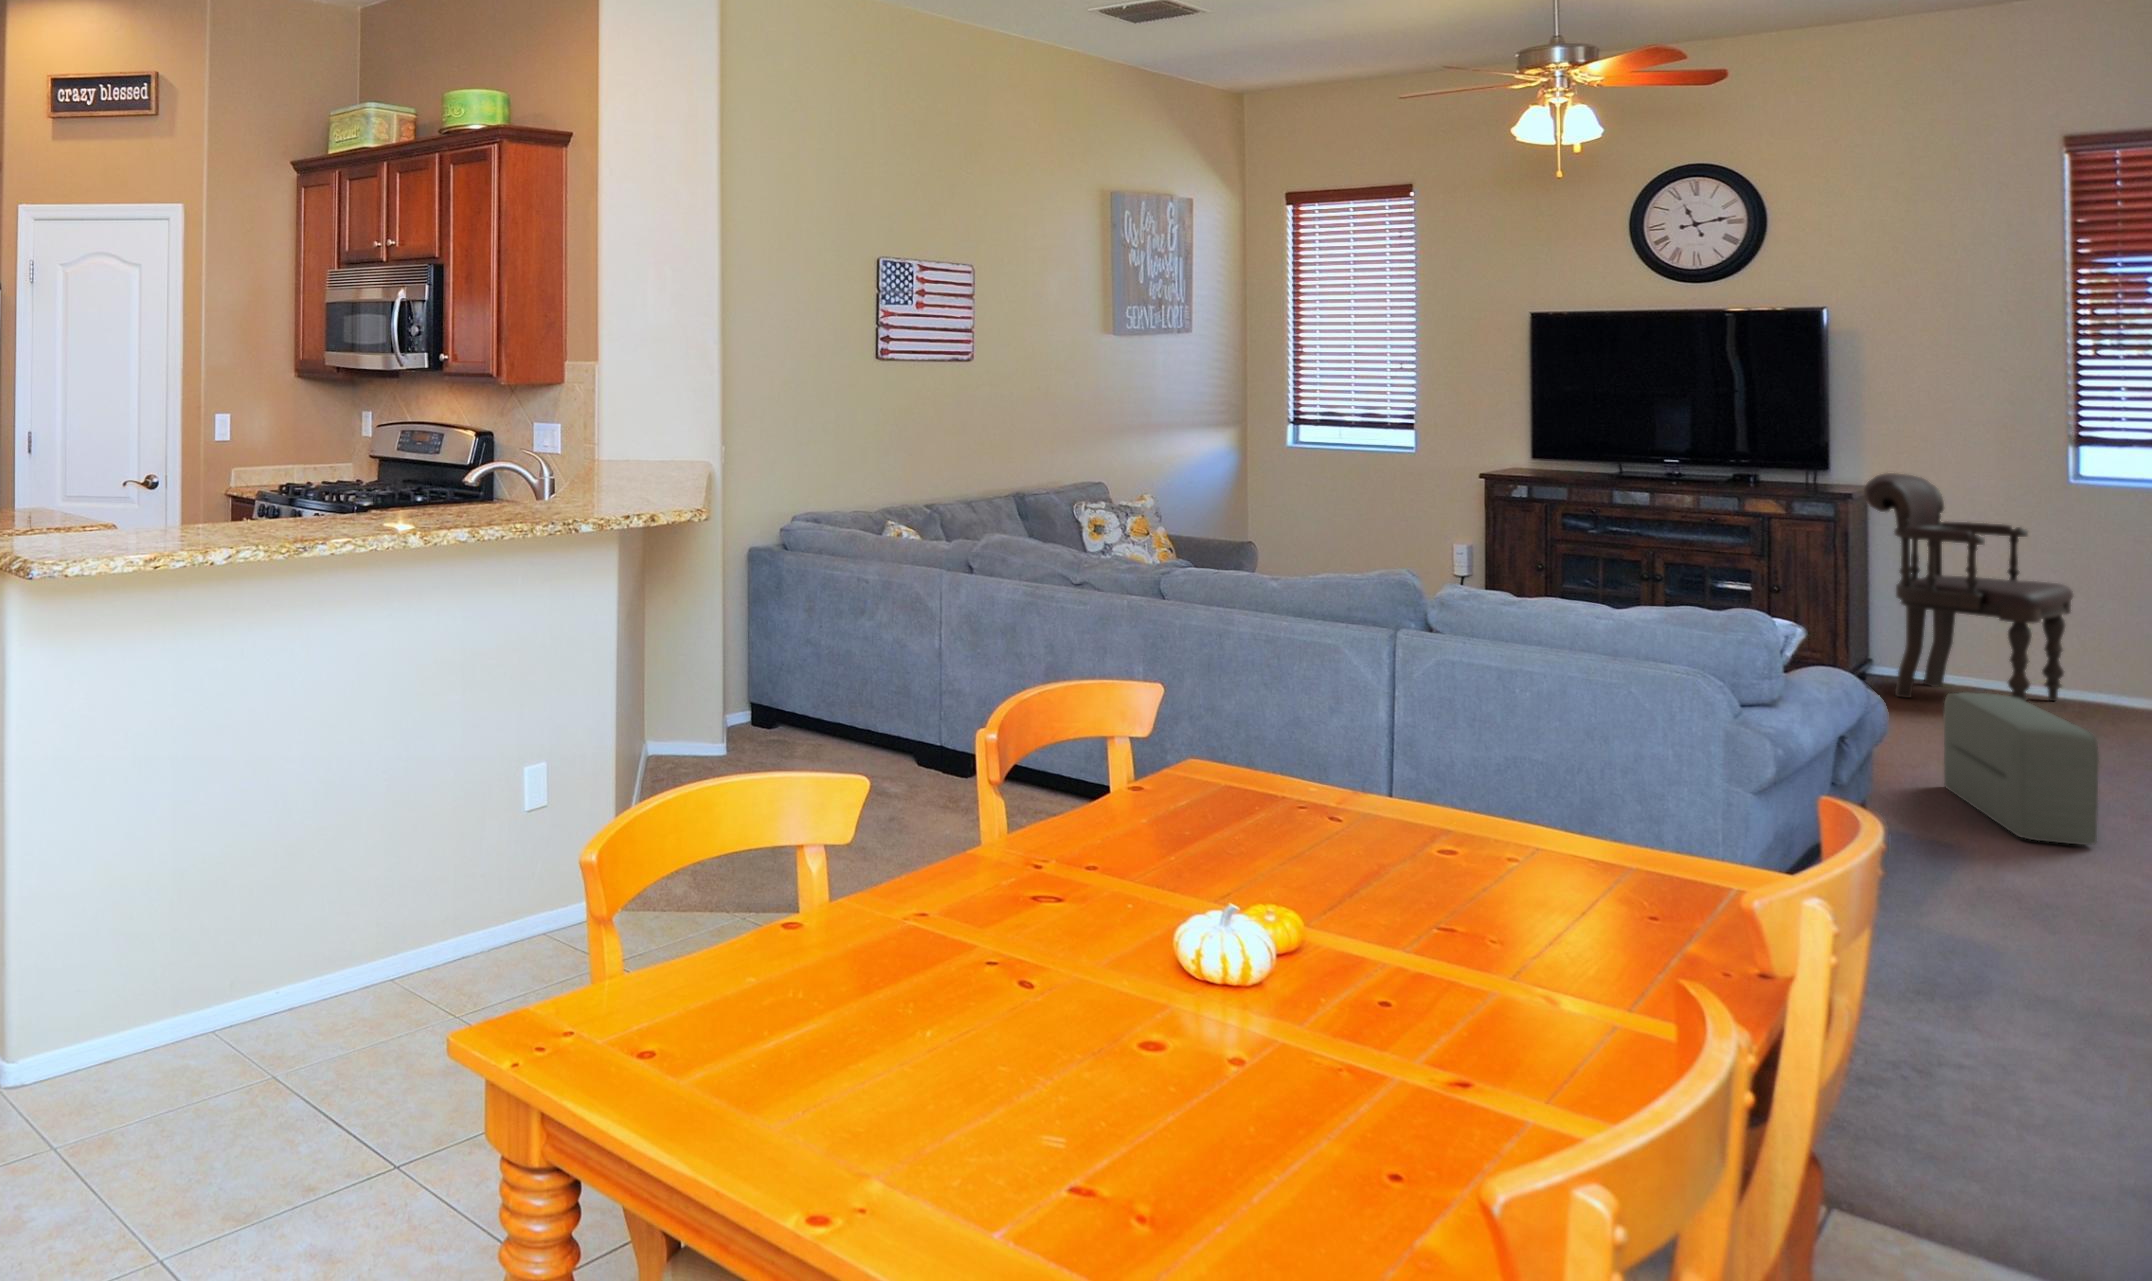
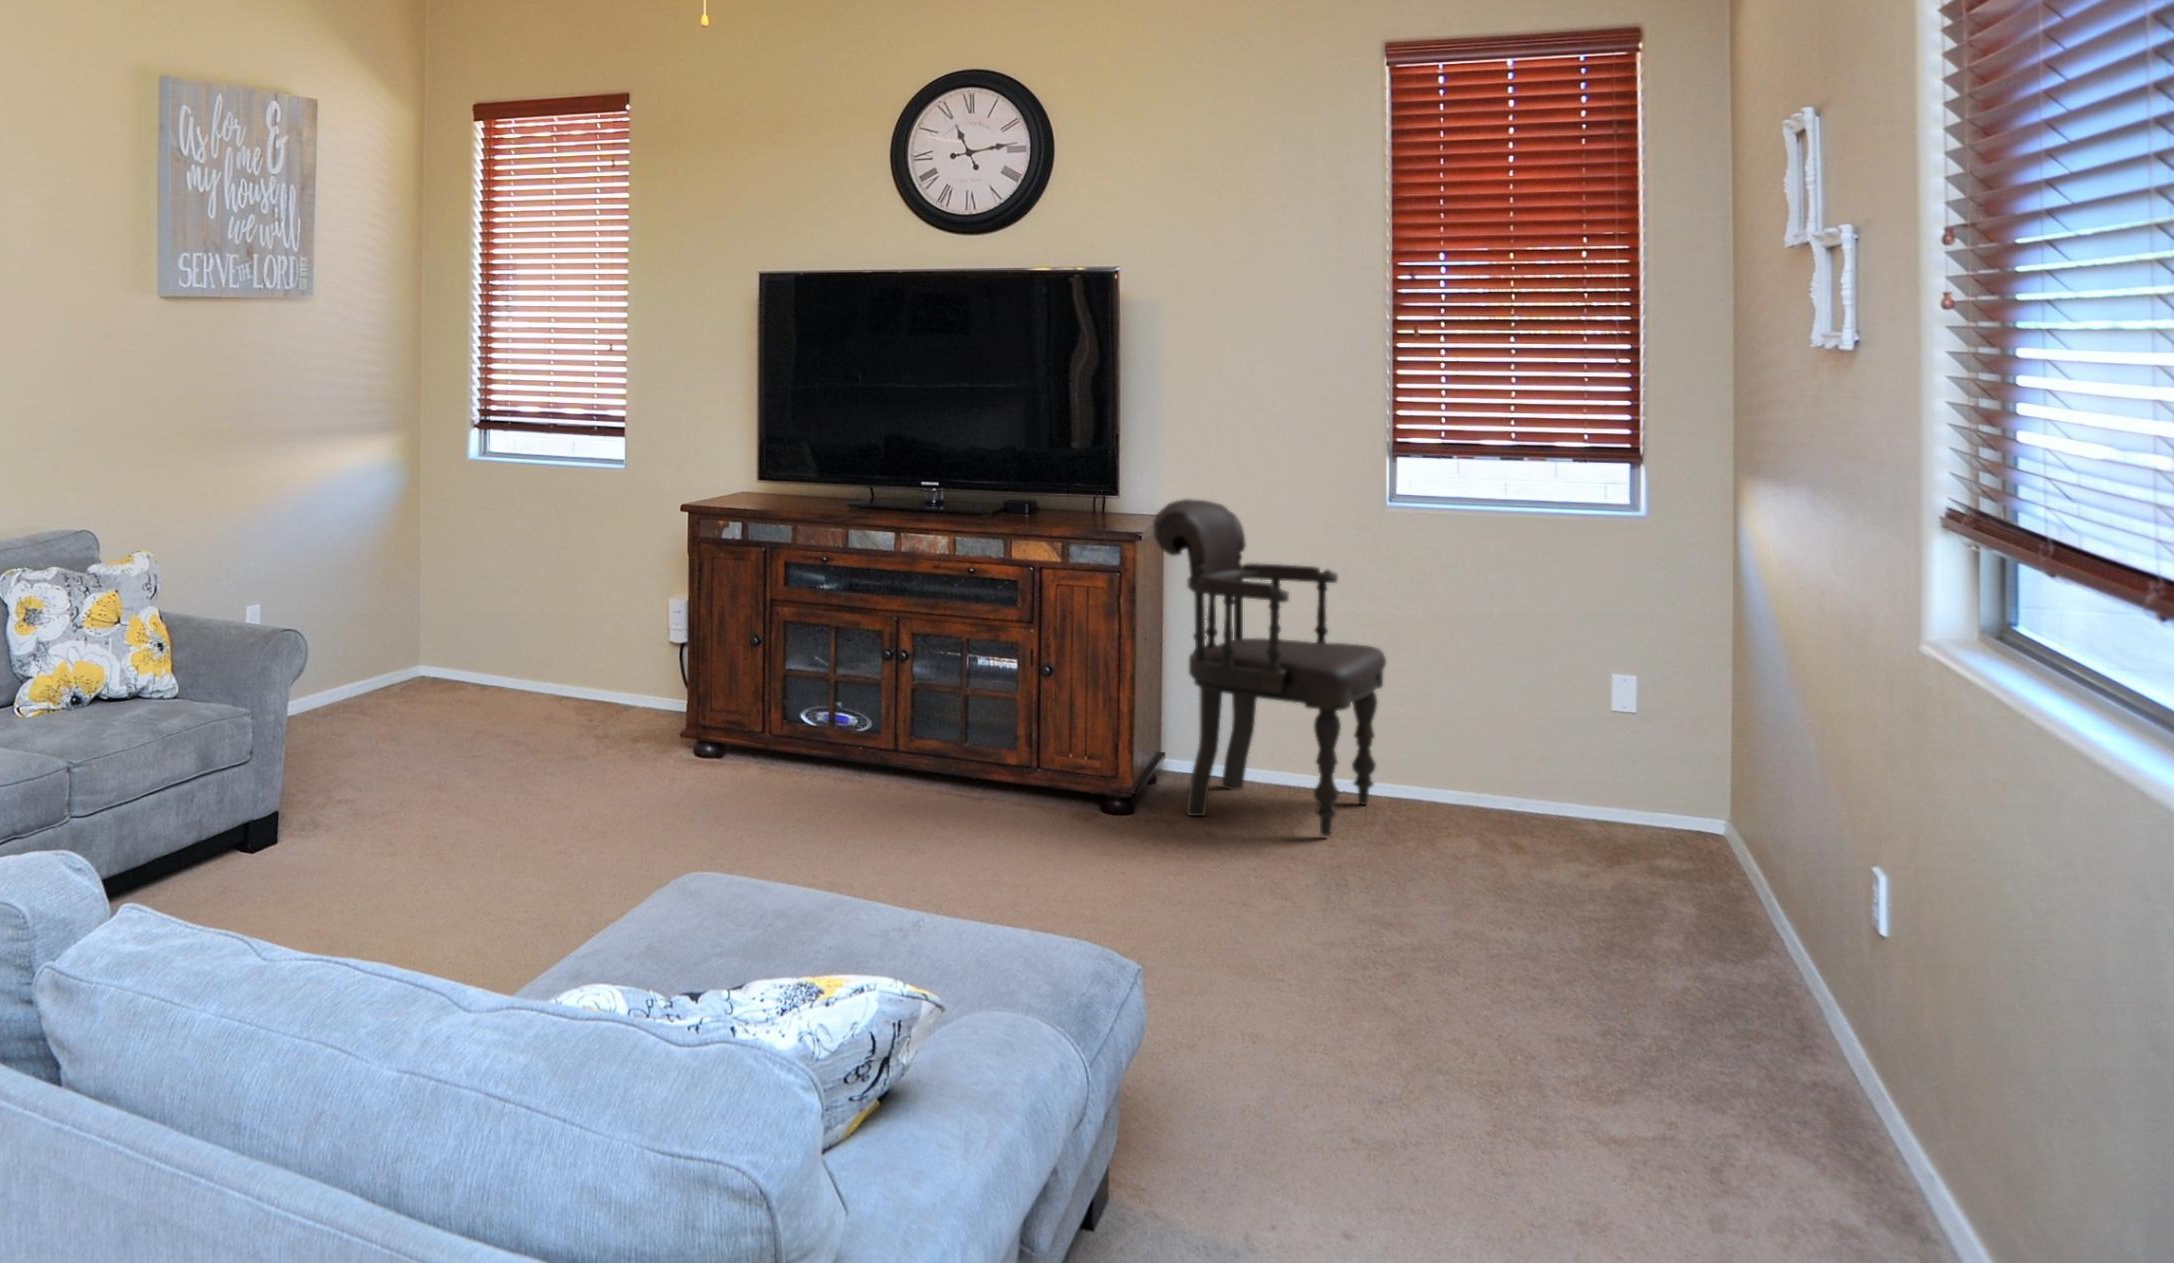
pouf: present [1944,693,2099,845] -> none [1229,866,1429,1146]

